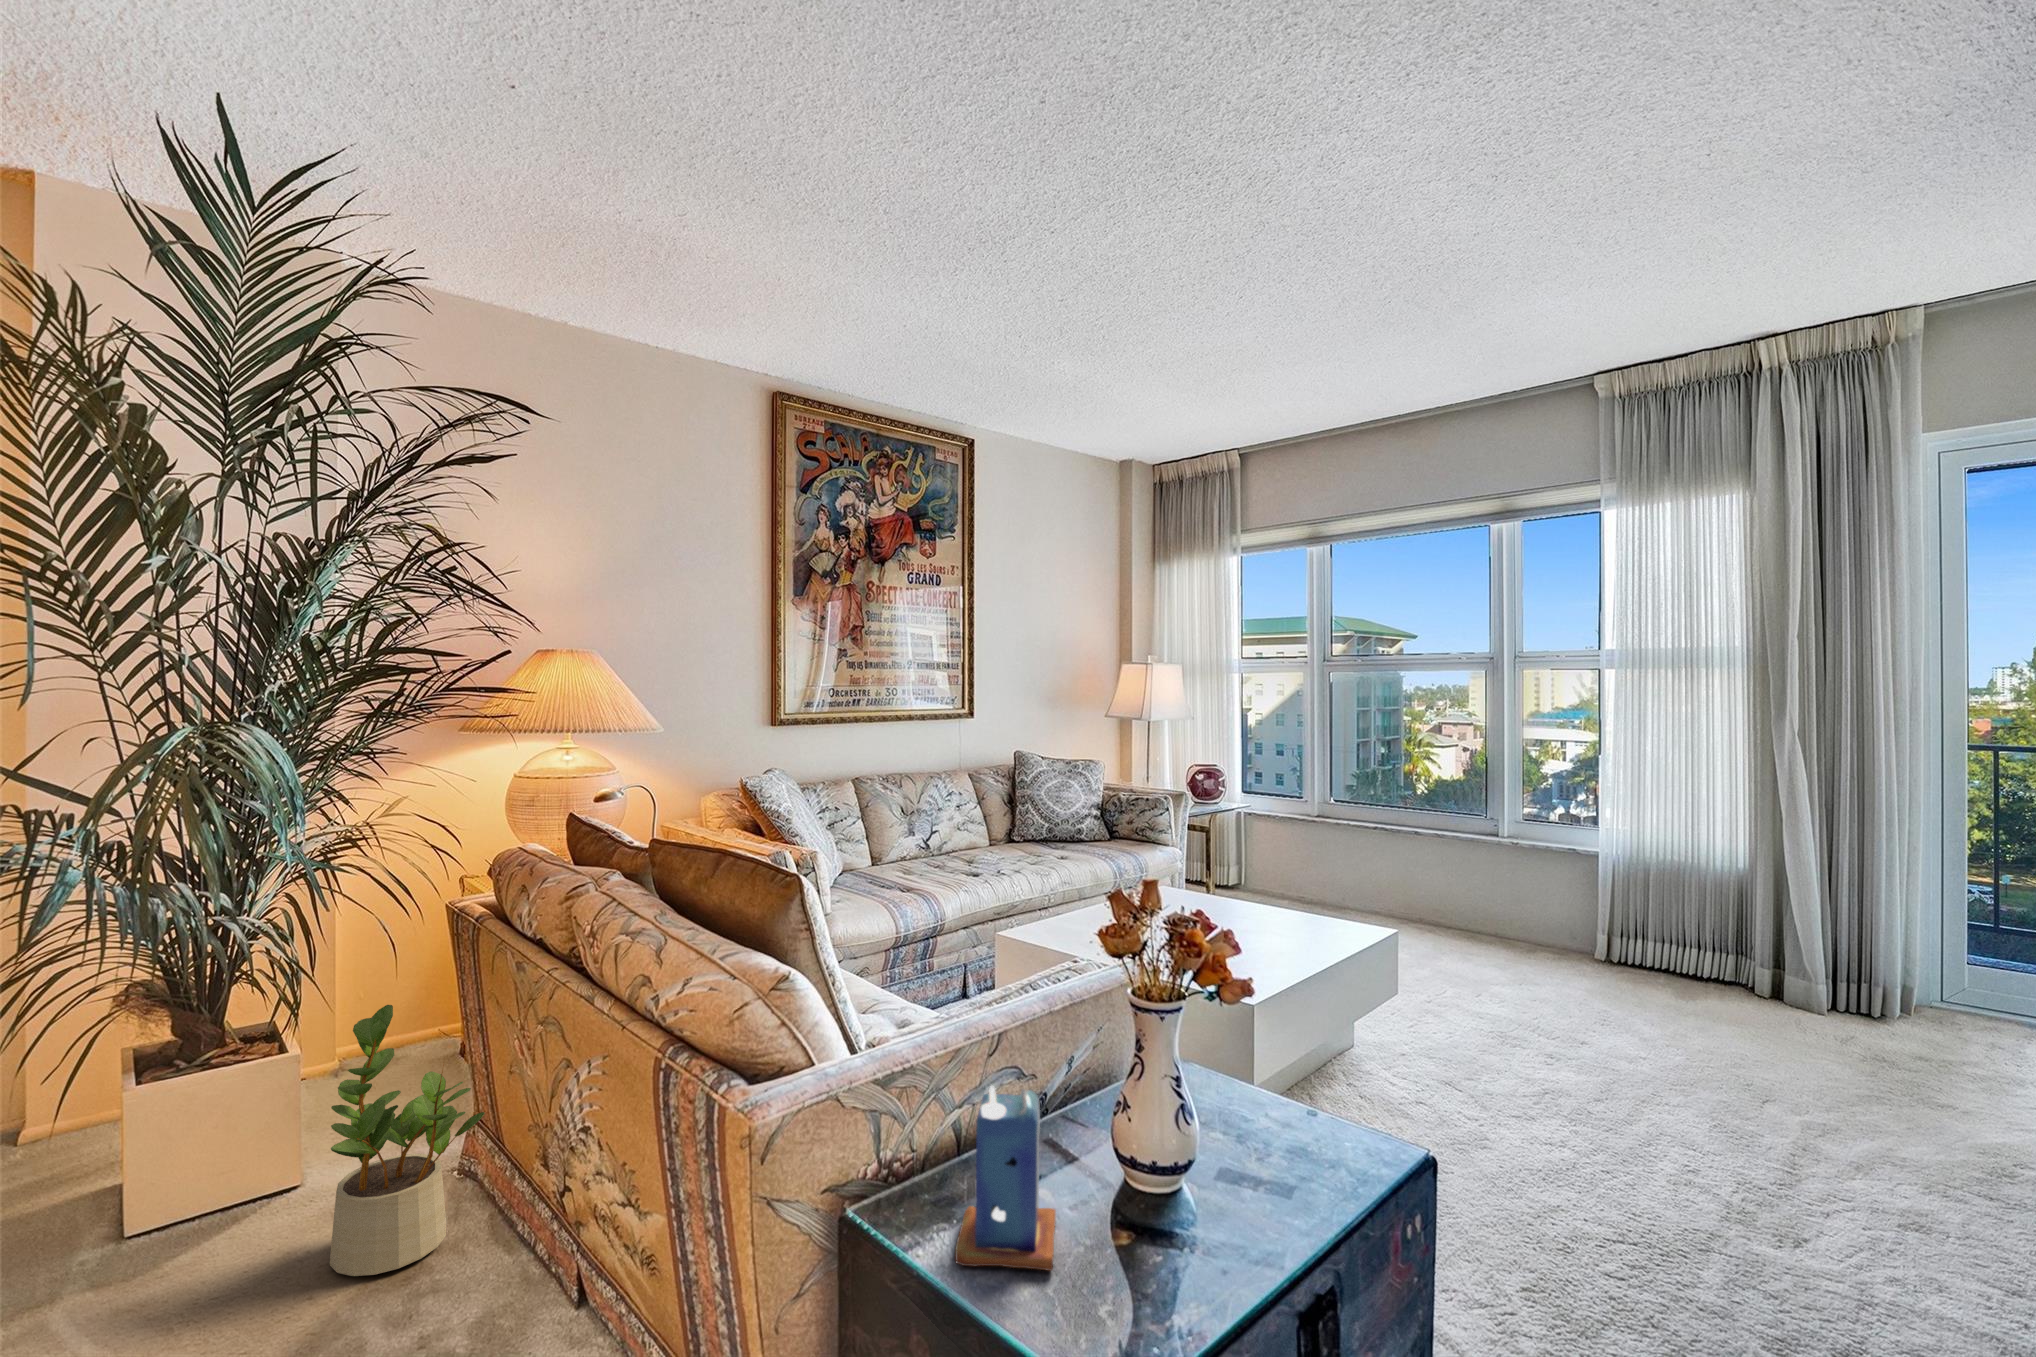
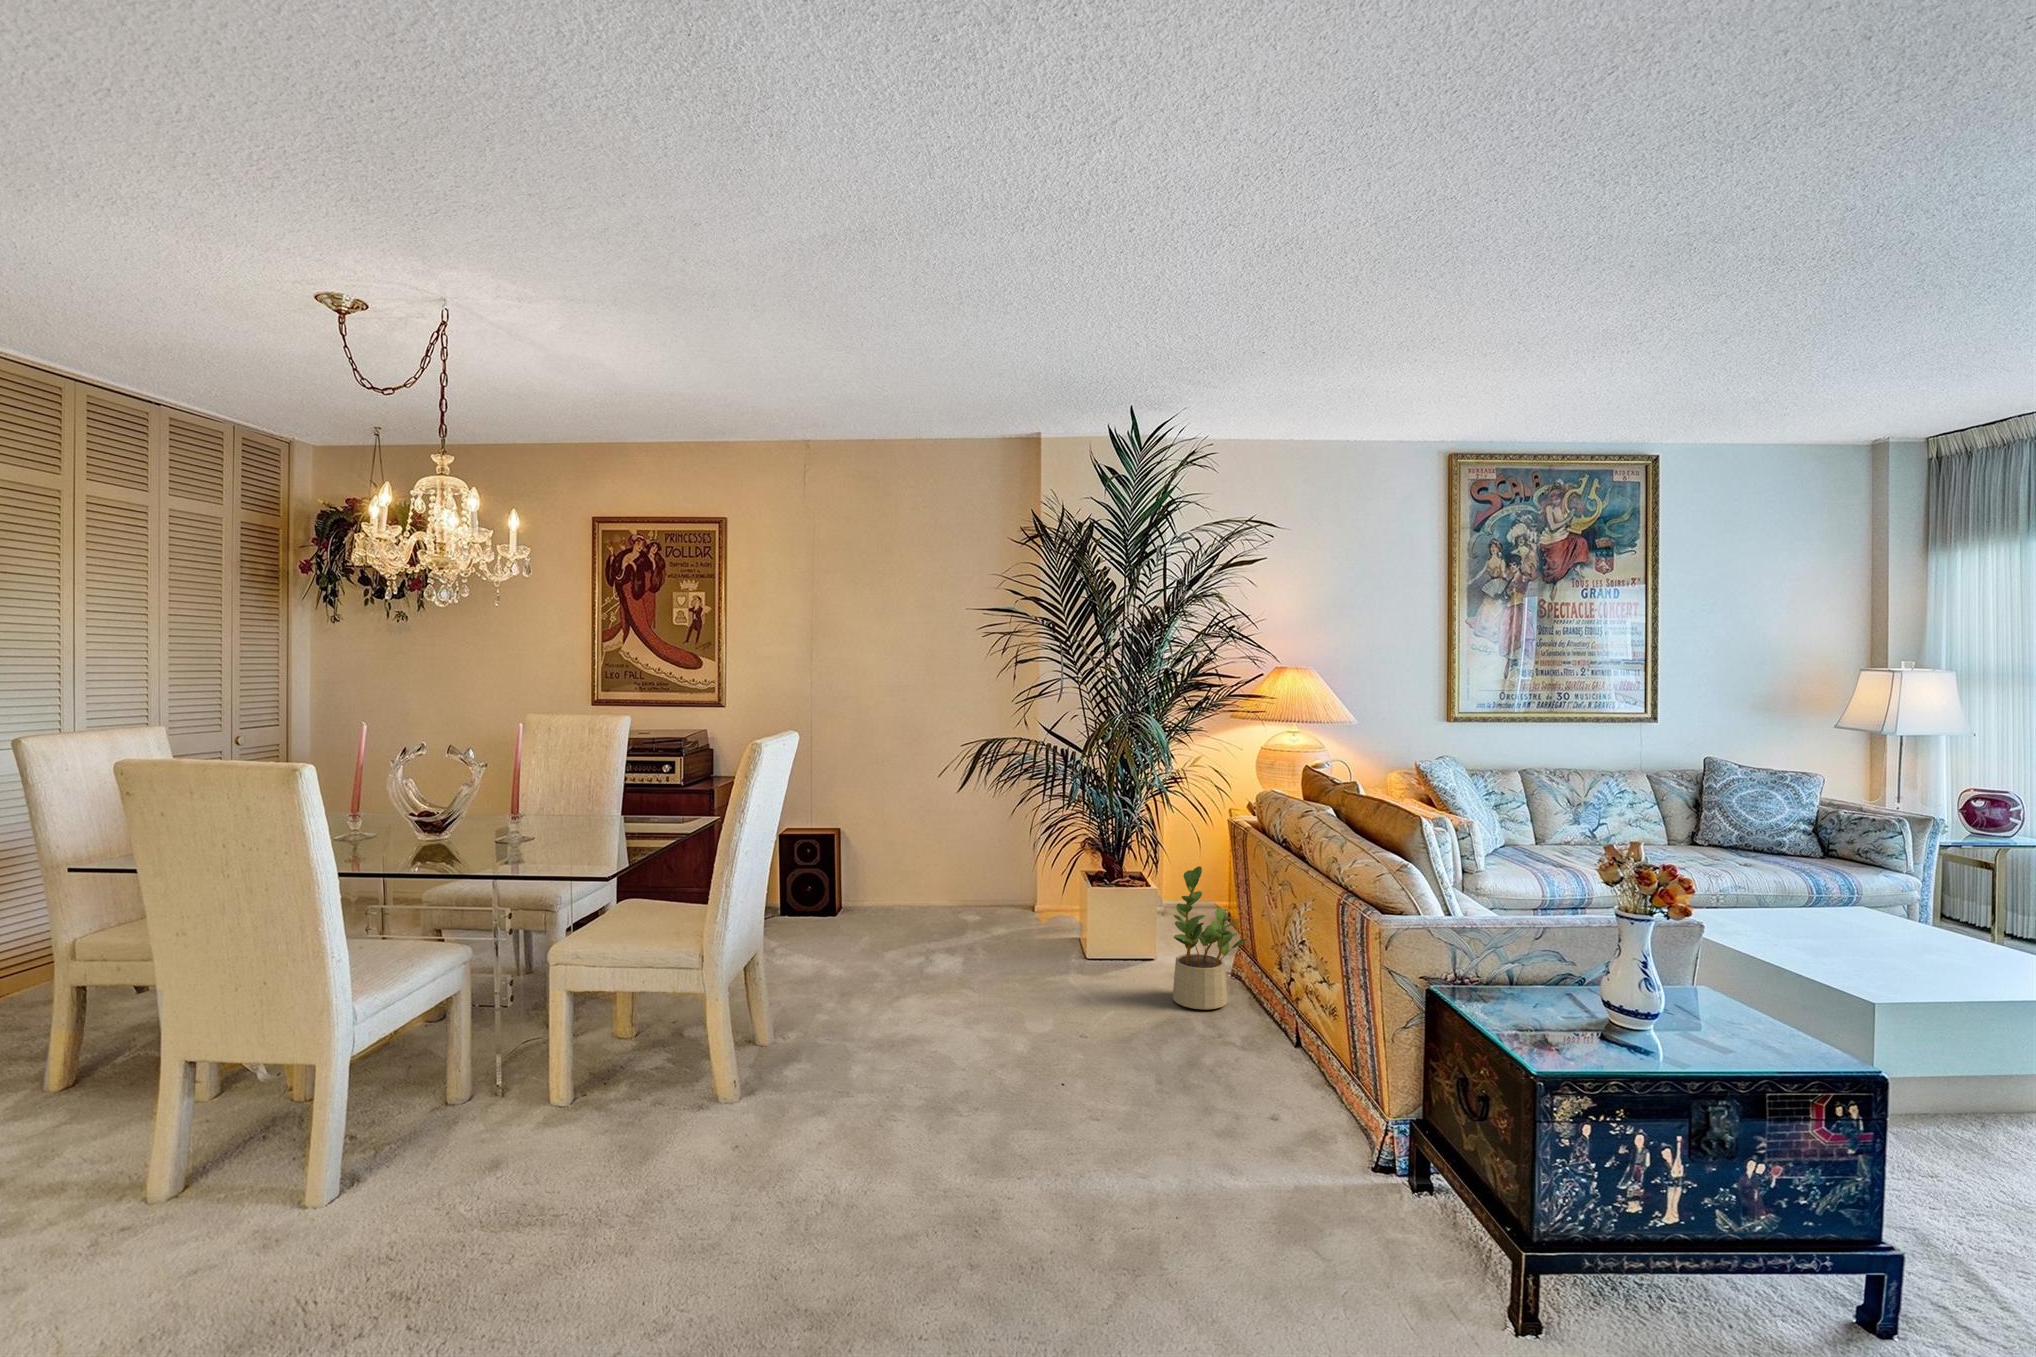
candle: present [955,1086,1056,1271] -> none [1489,923,1563,1029]

